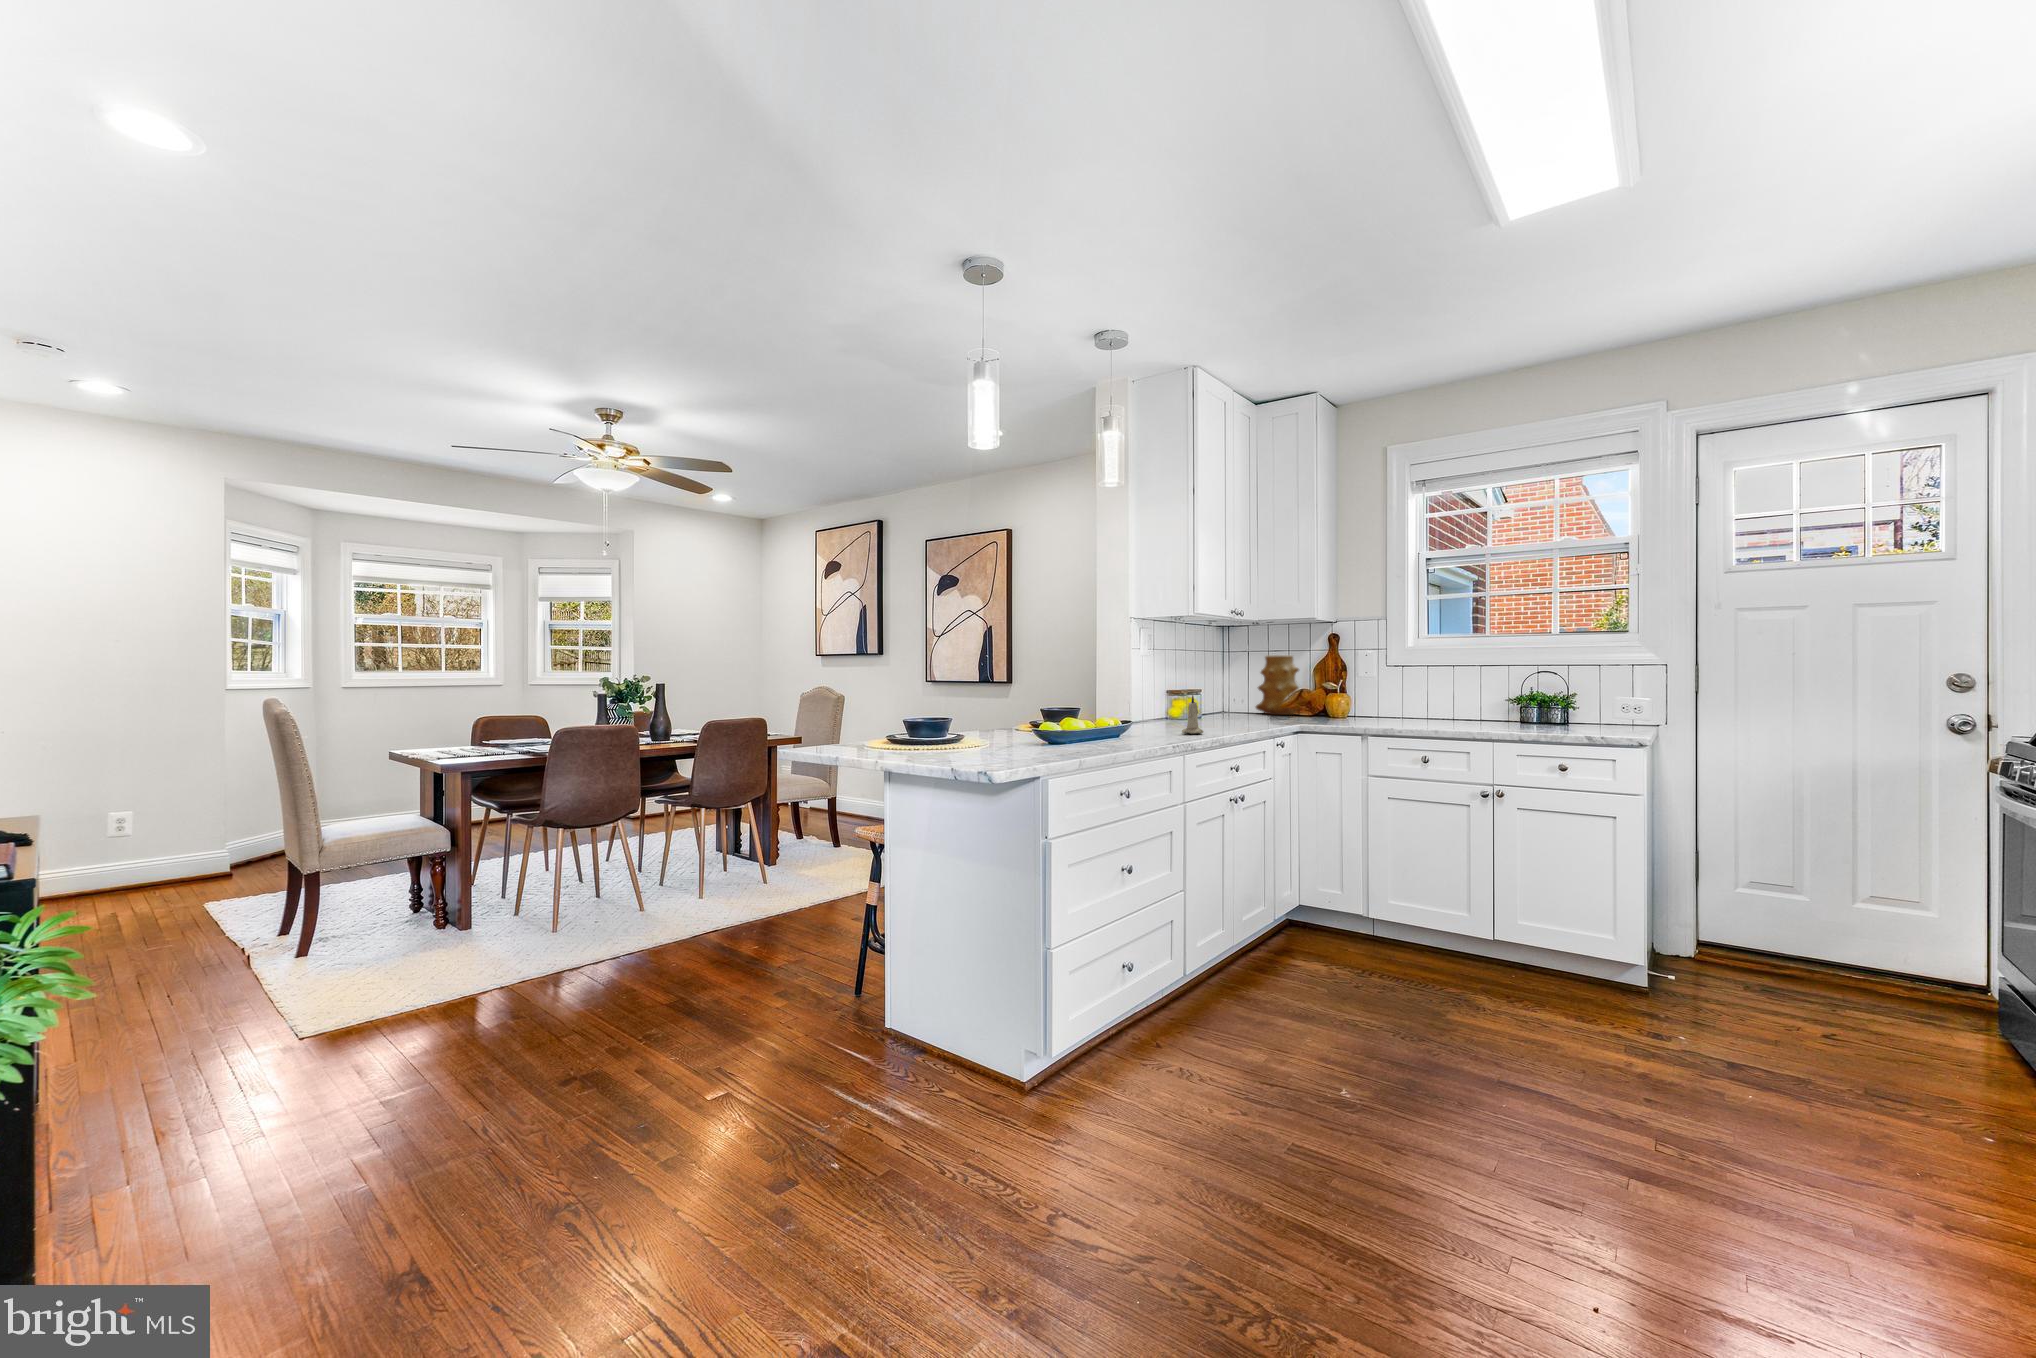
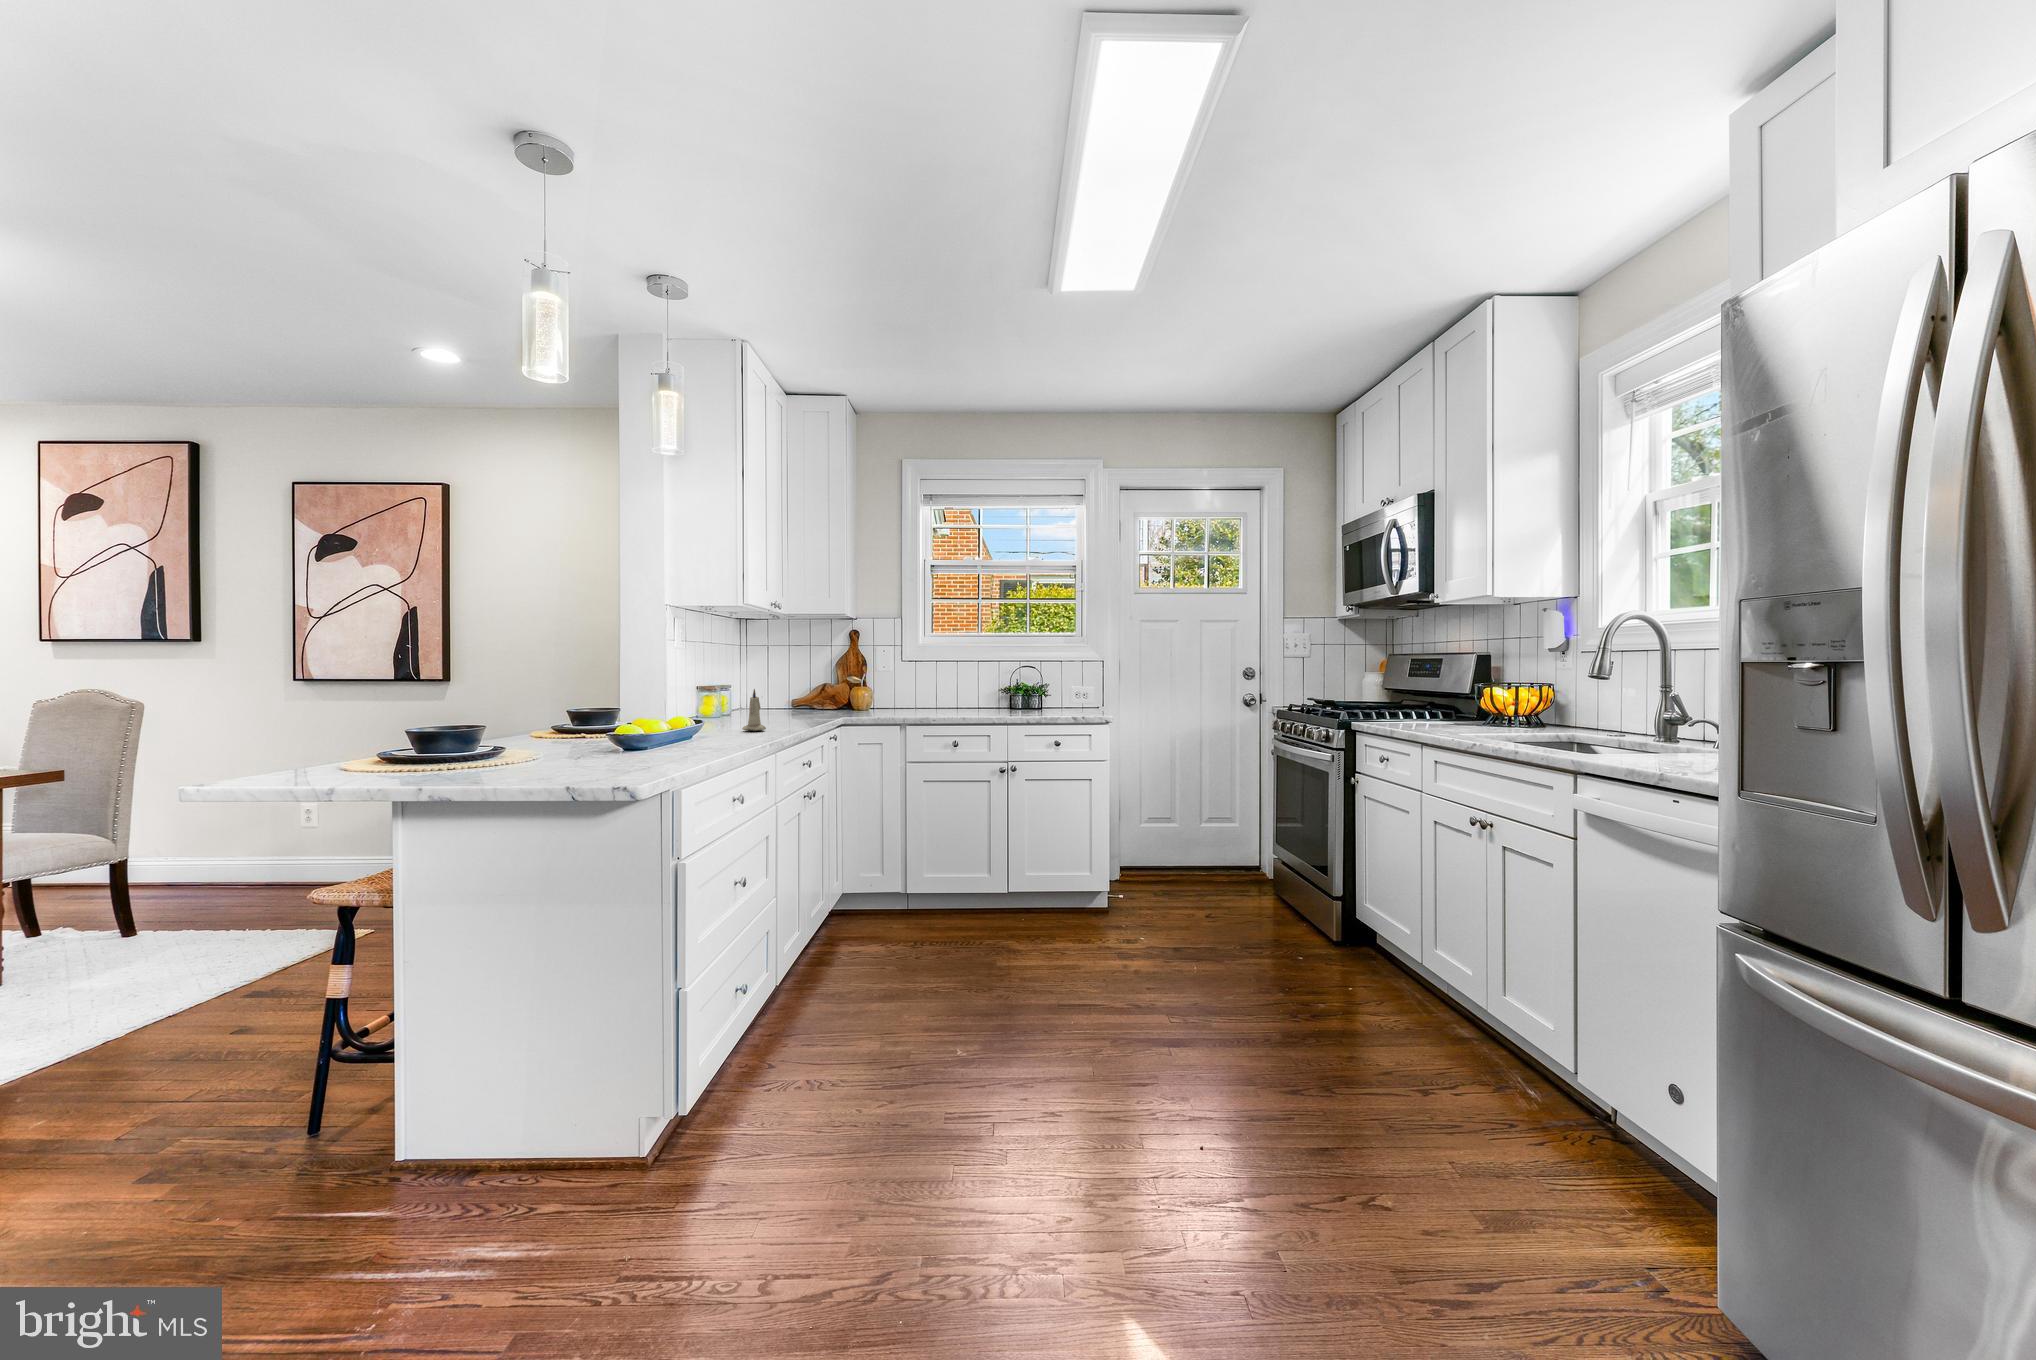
vase: present [1256,655,1299,715] -> none [774,650,823,711]

